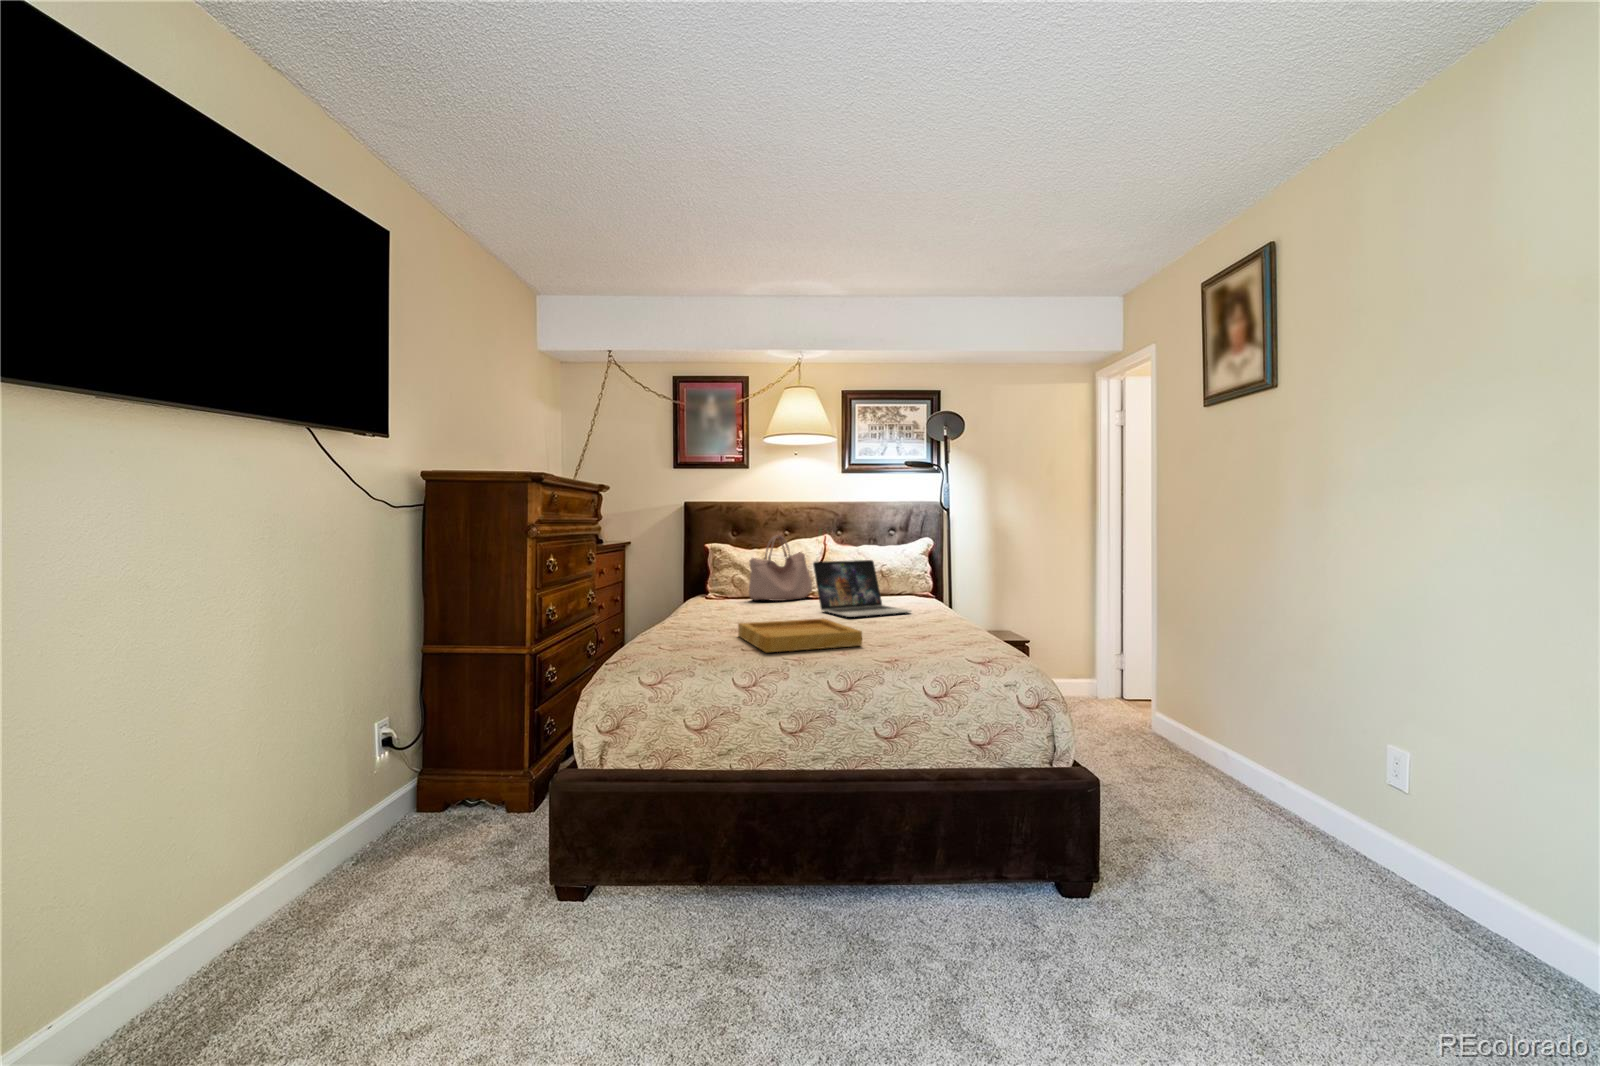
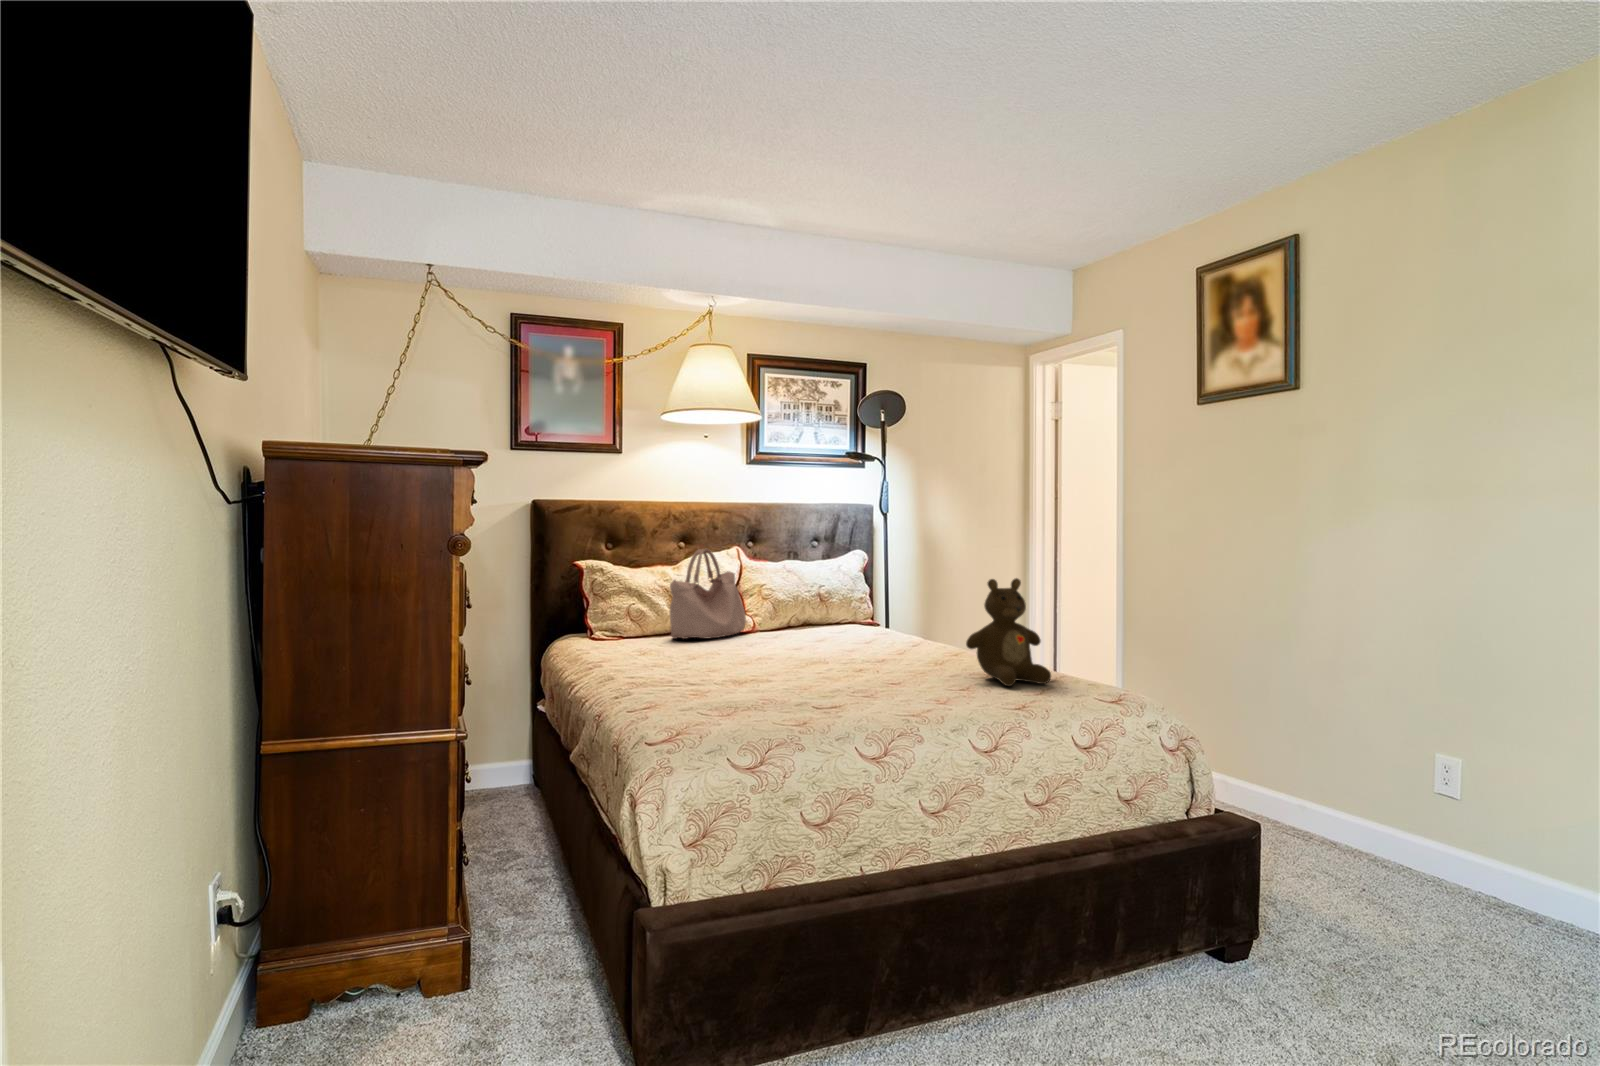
teddy bear: none [901,558,969,644] -> present [966,578,1051,686]
laptop: present [813,560,911,617] -> none [782,580,911,656]
tray: present [738,618,862,652] -> none [763,660,944,711]

